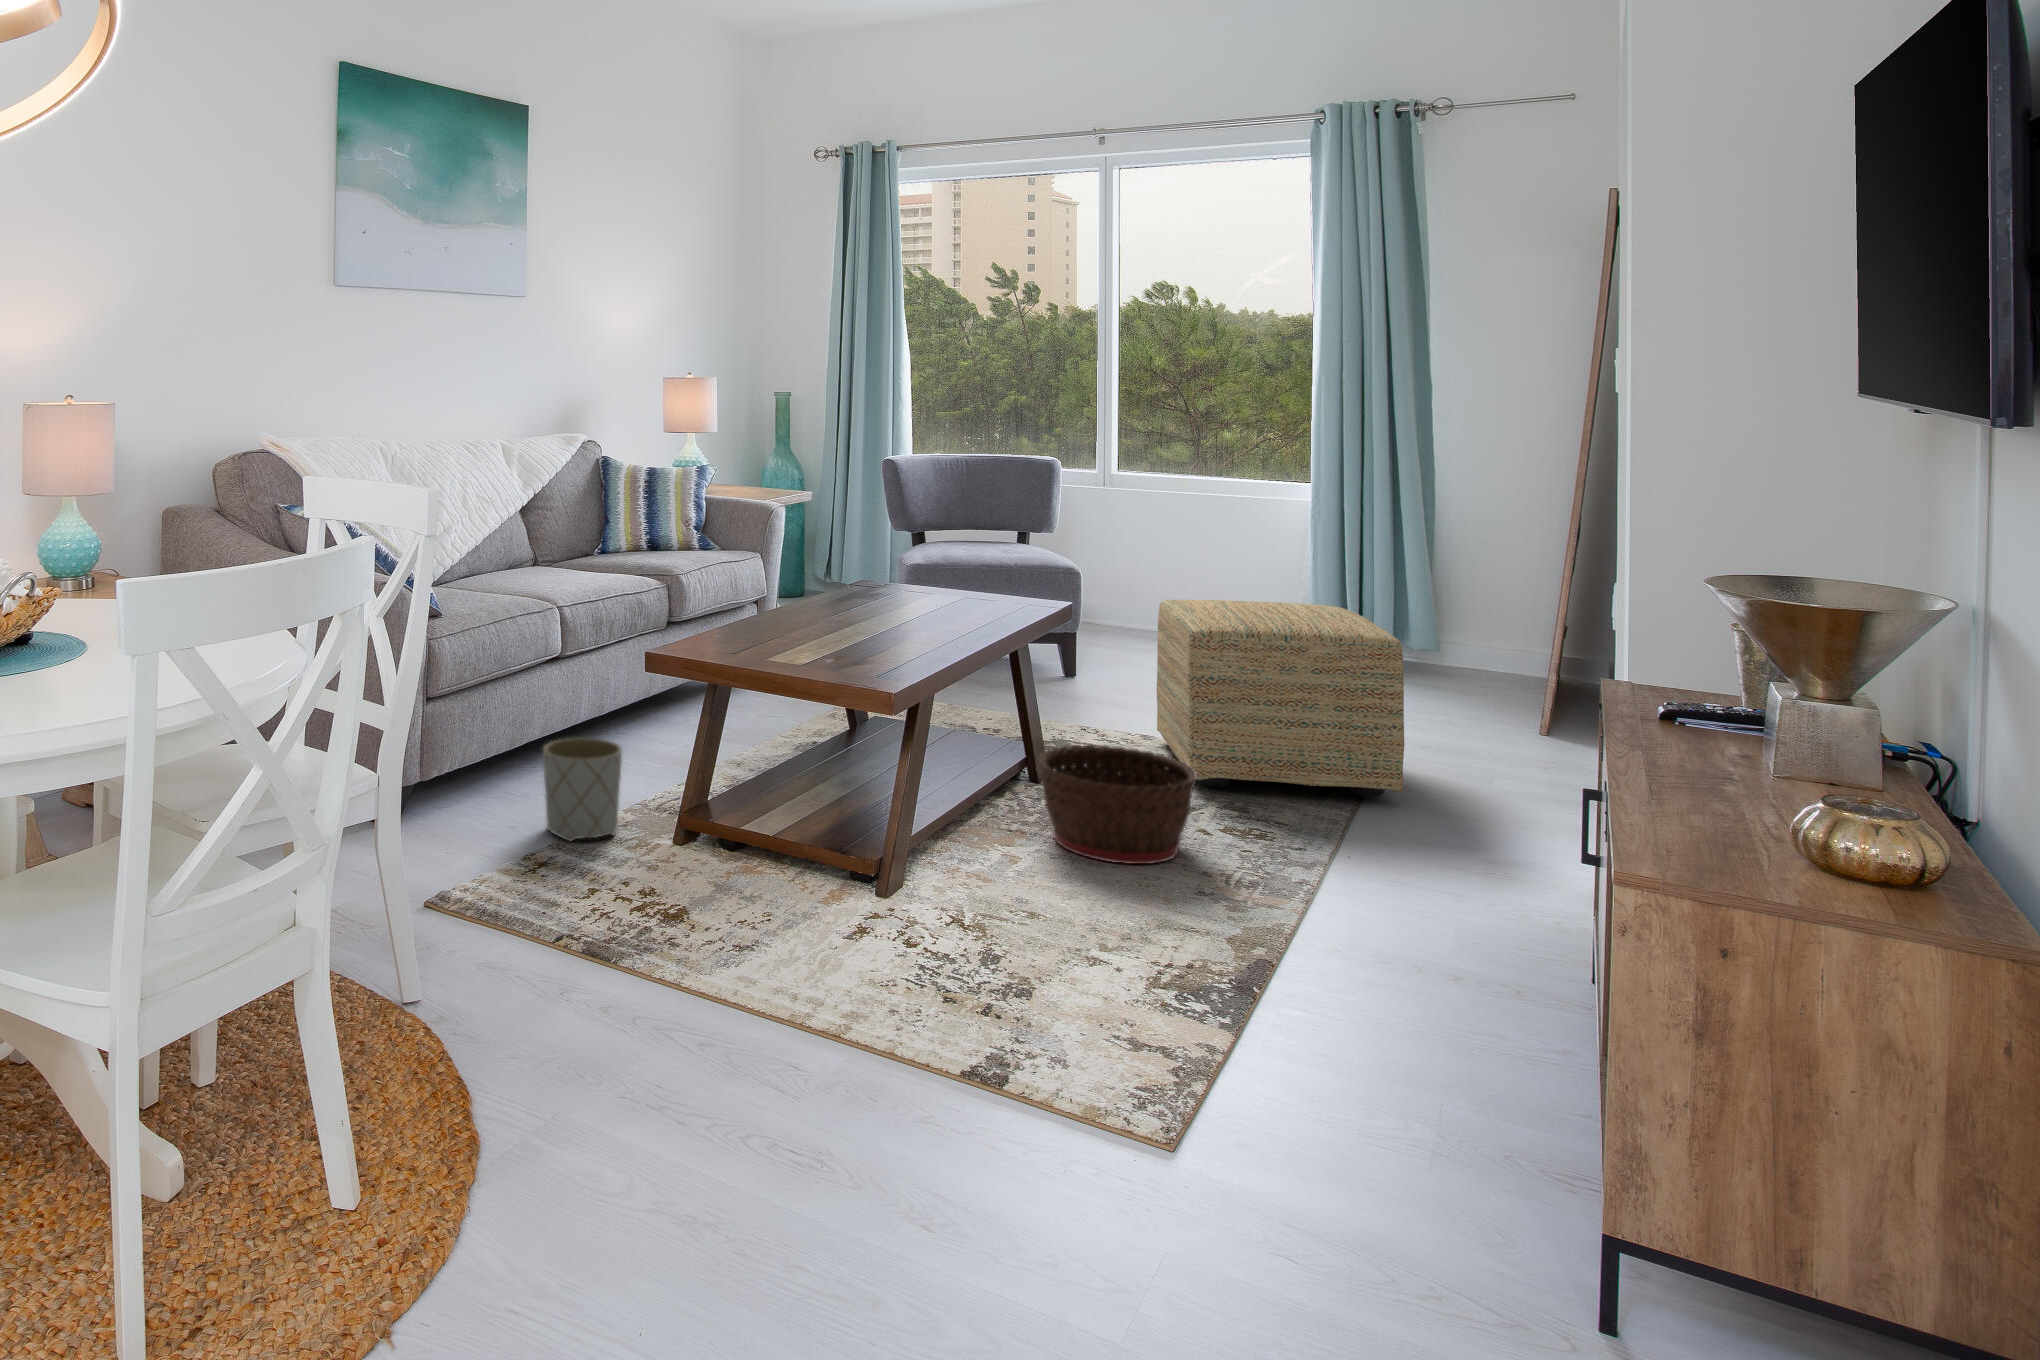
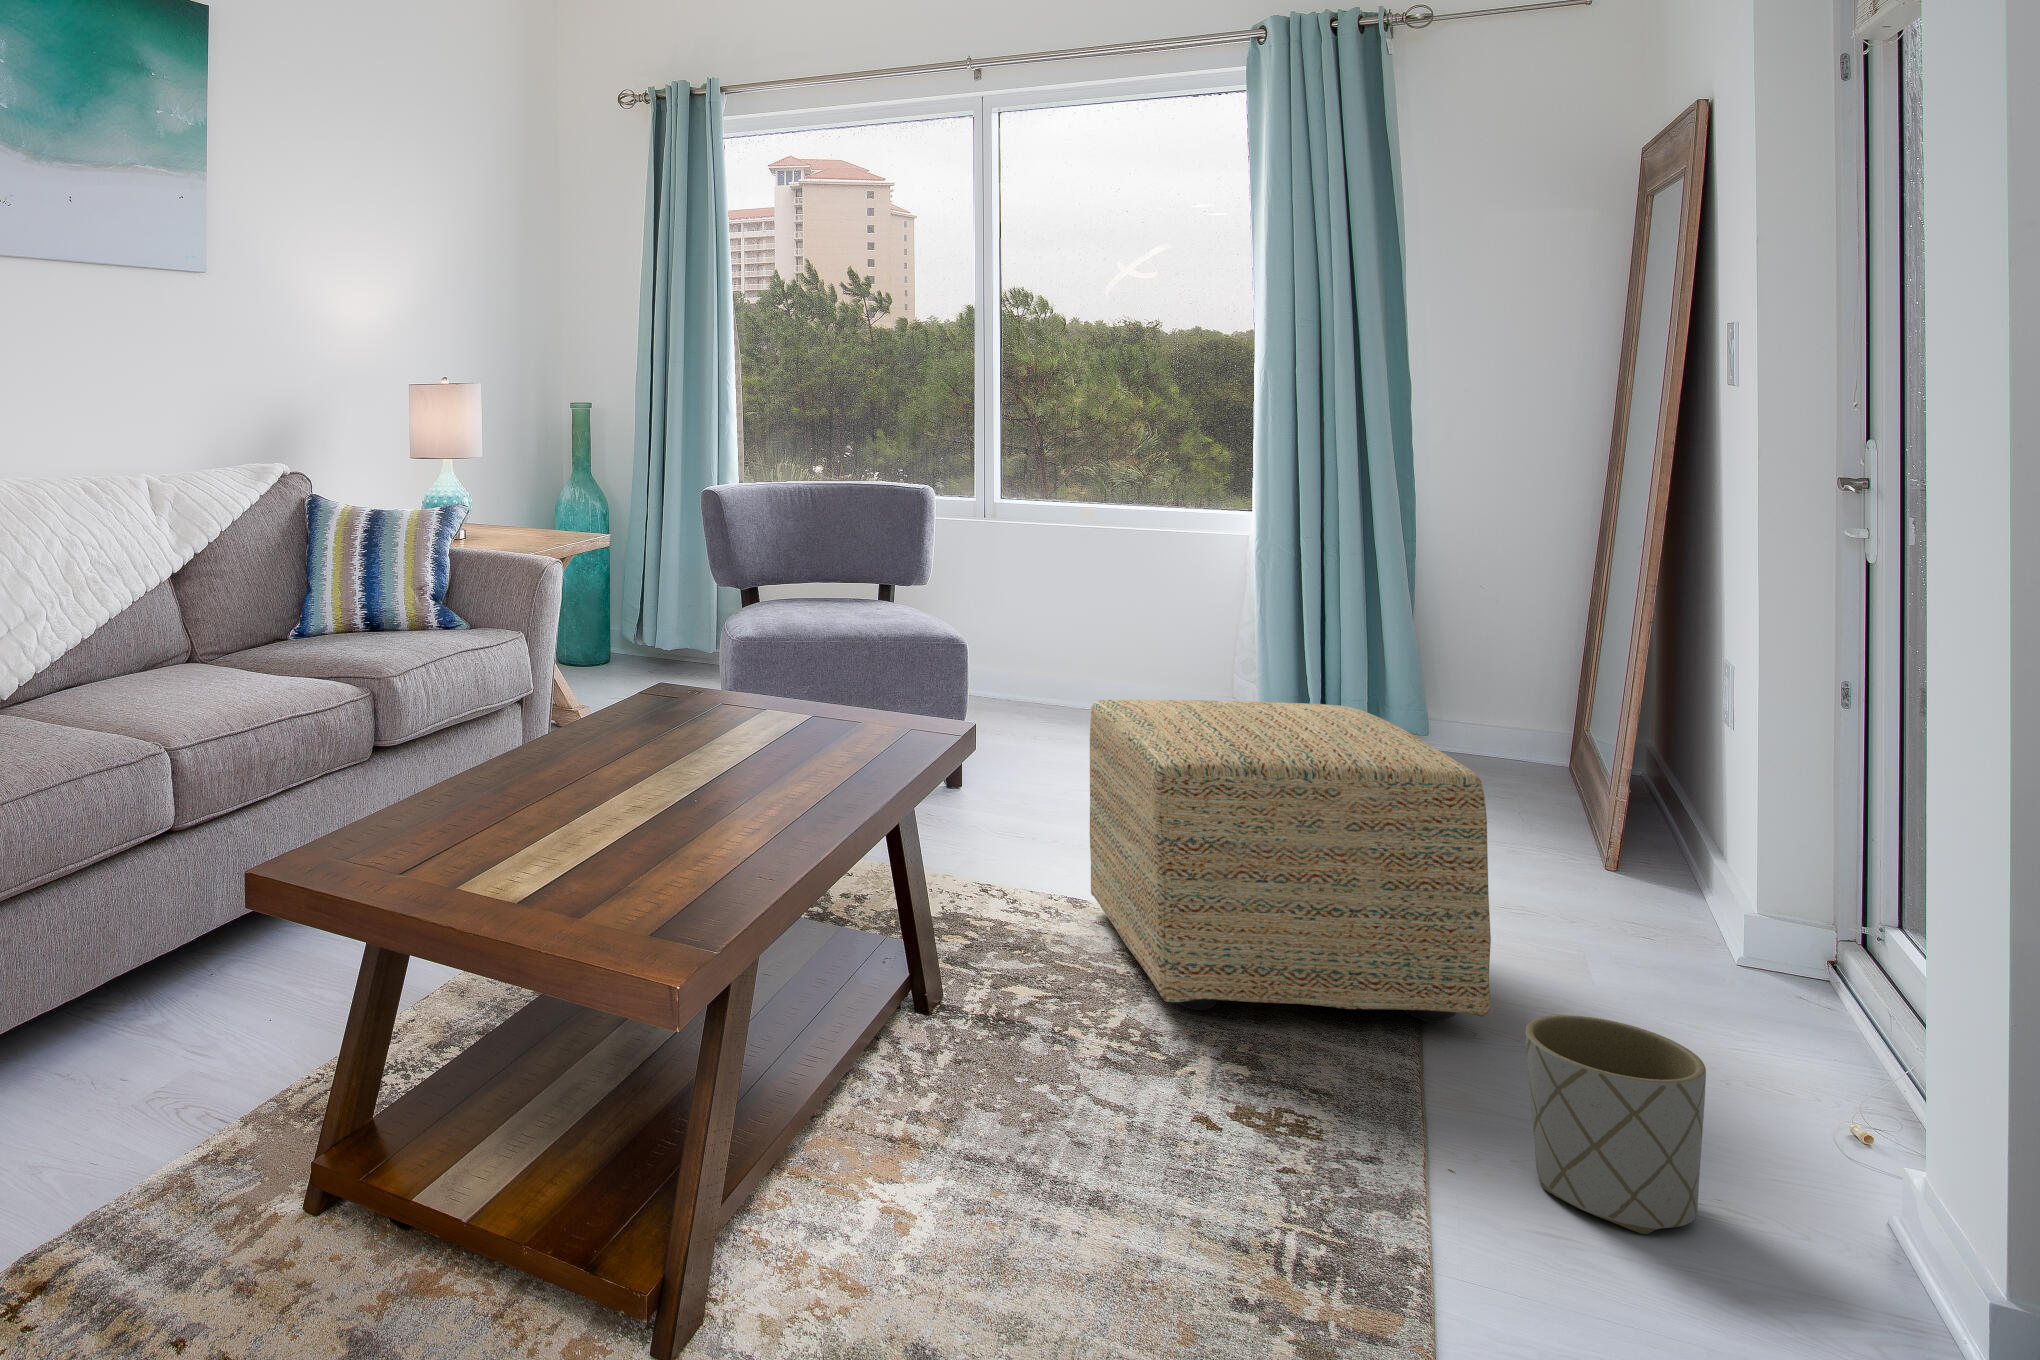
planter: present [543,738,622,841] -> present [1526,1015,1706,1234]
basket: present [1038,745,1196,864] -> none [934,975,1206,1222]

